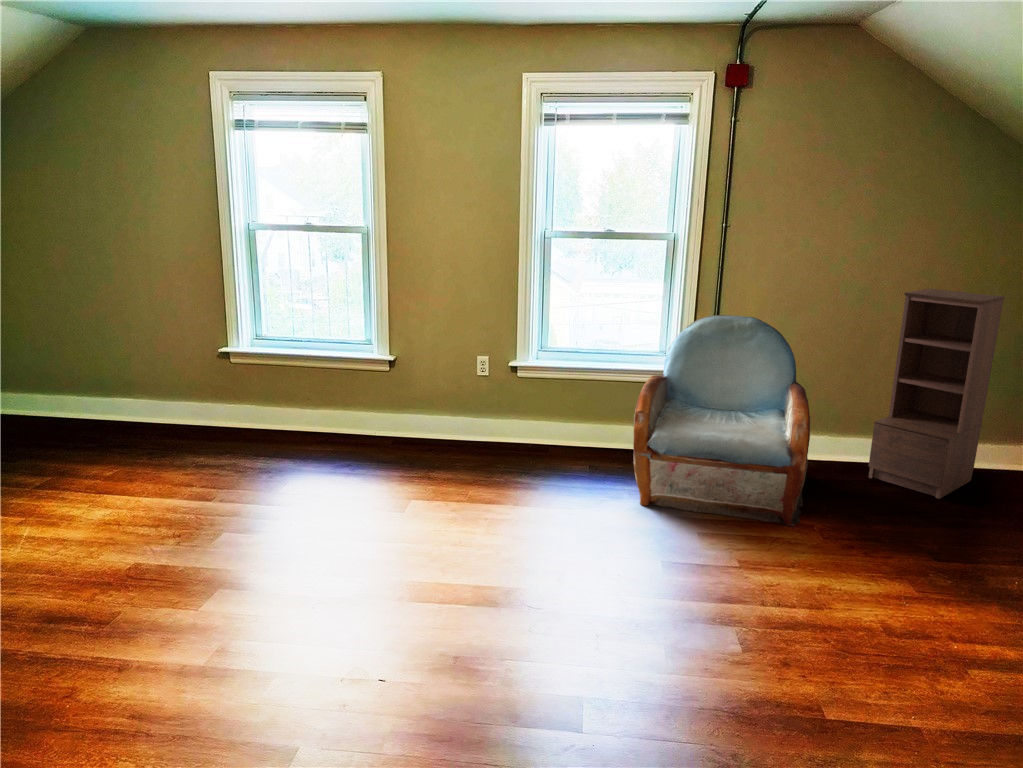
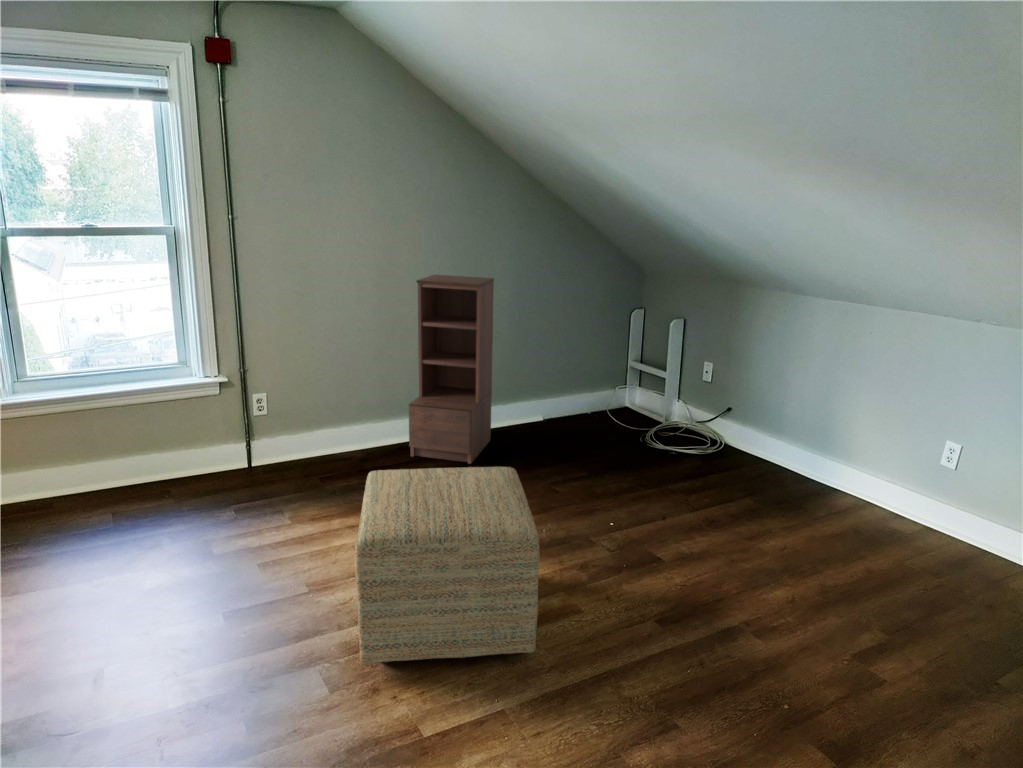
armchair: present [633,315,810,526] -> none [157,316,359,547]
ottoman: none [778,468,992,688] -> present [355,467,539,665]

